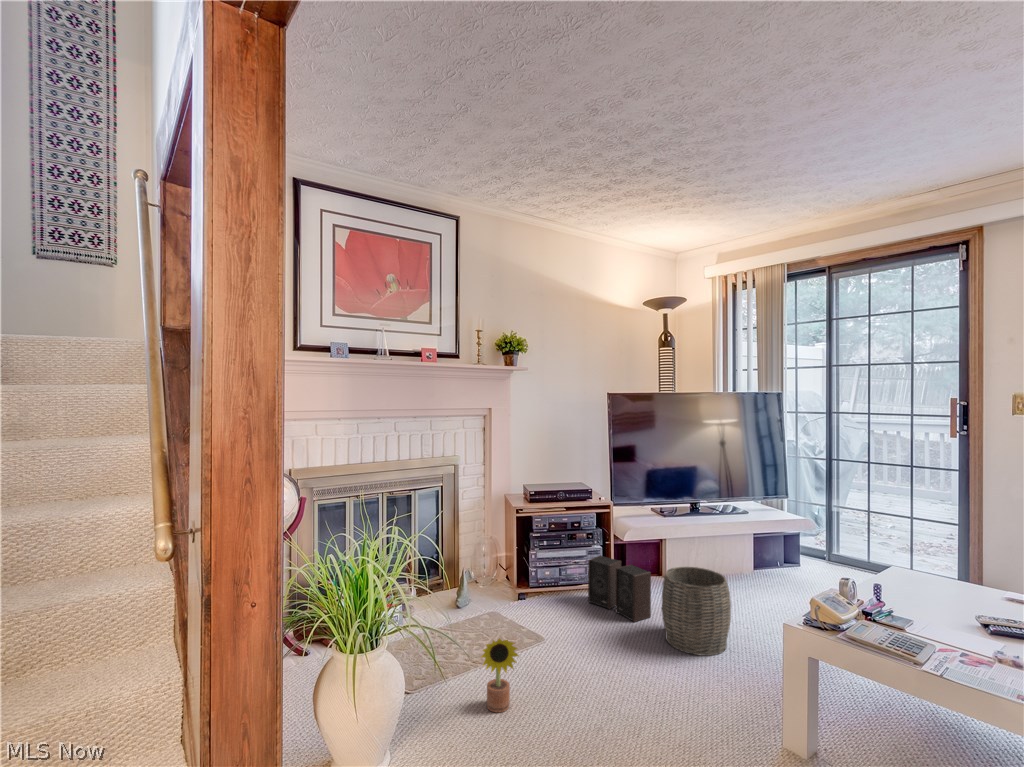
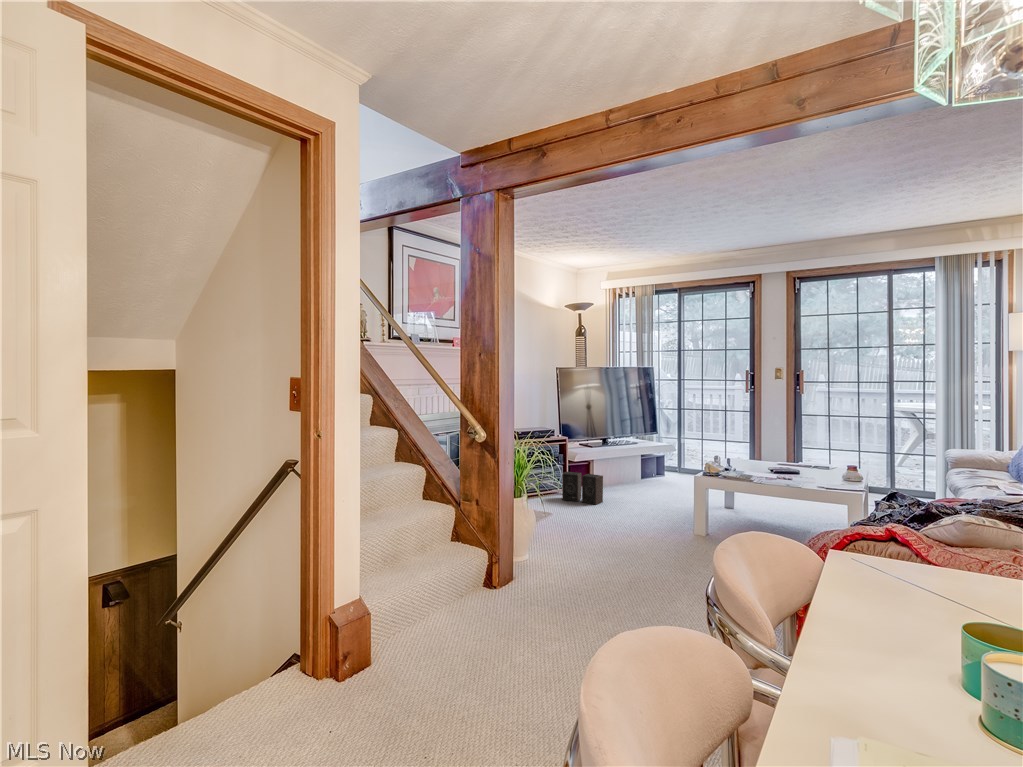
woven basket: present [662,567,731,656] -> none [615,469,653,512]
decorative plant: present [481,638,519,712] -> none [555,498,576,539]

